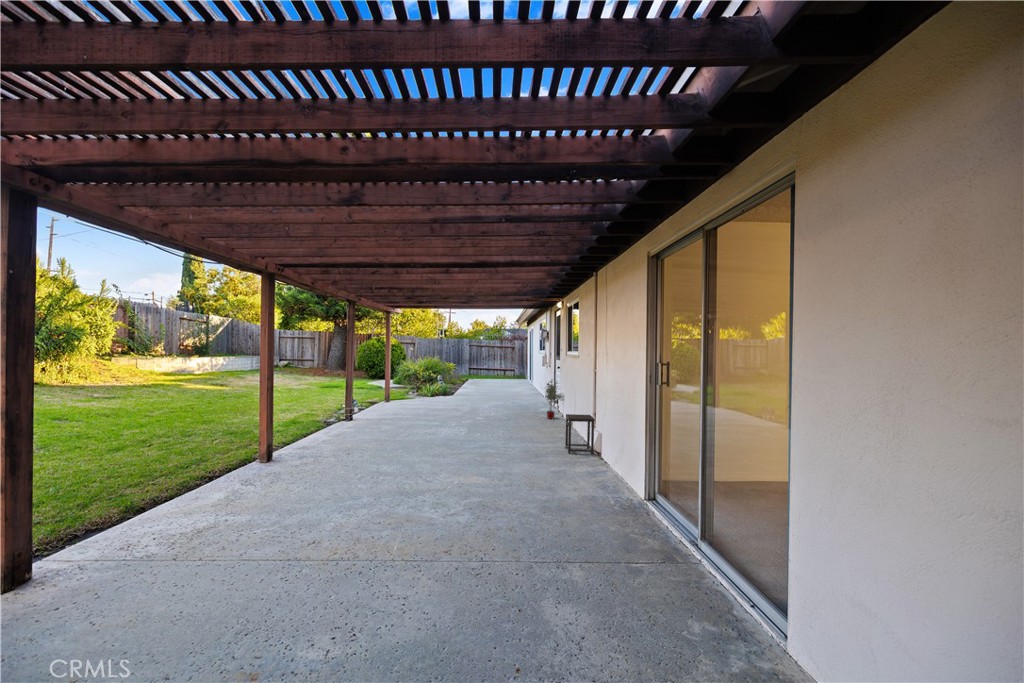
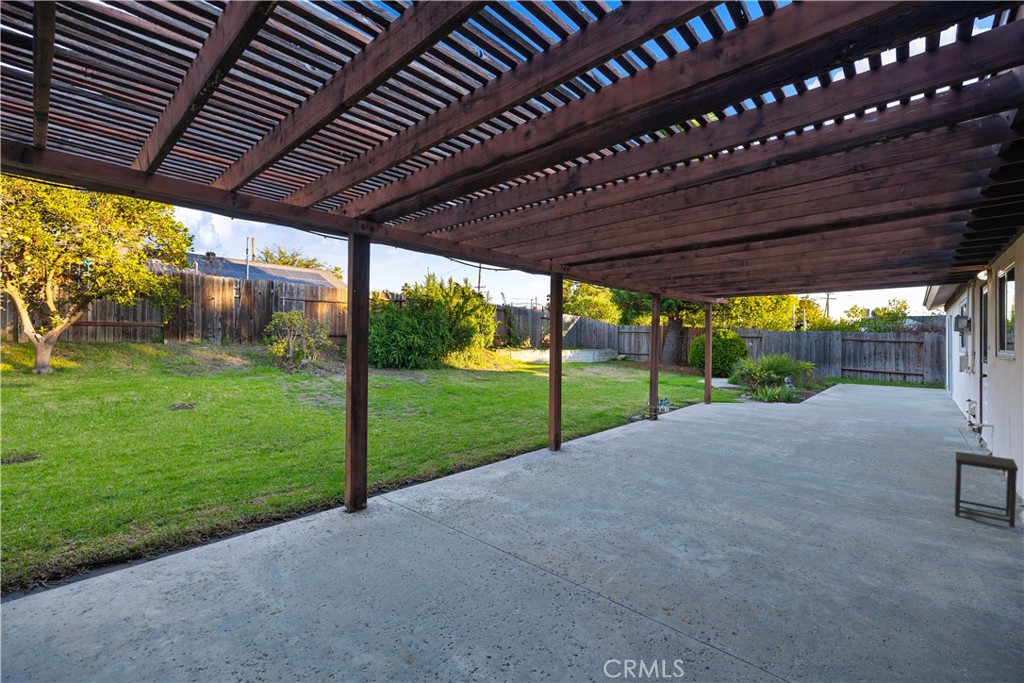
potted tree: present [545,381,564,419] -> none [938,392,985,455]

